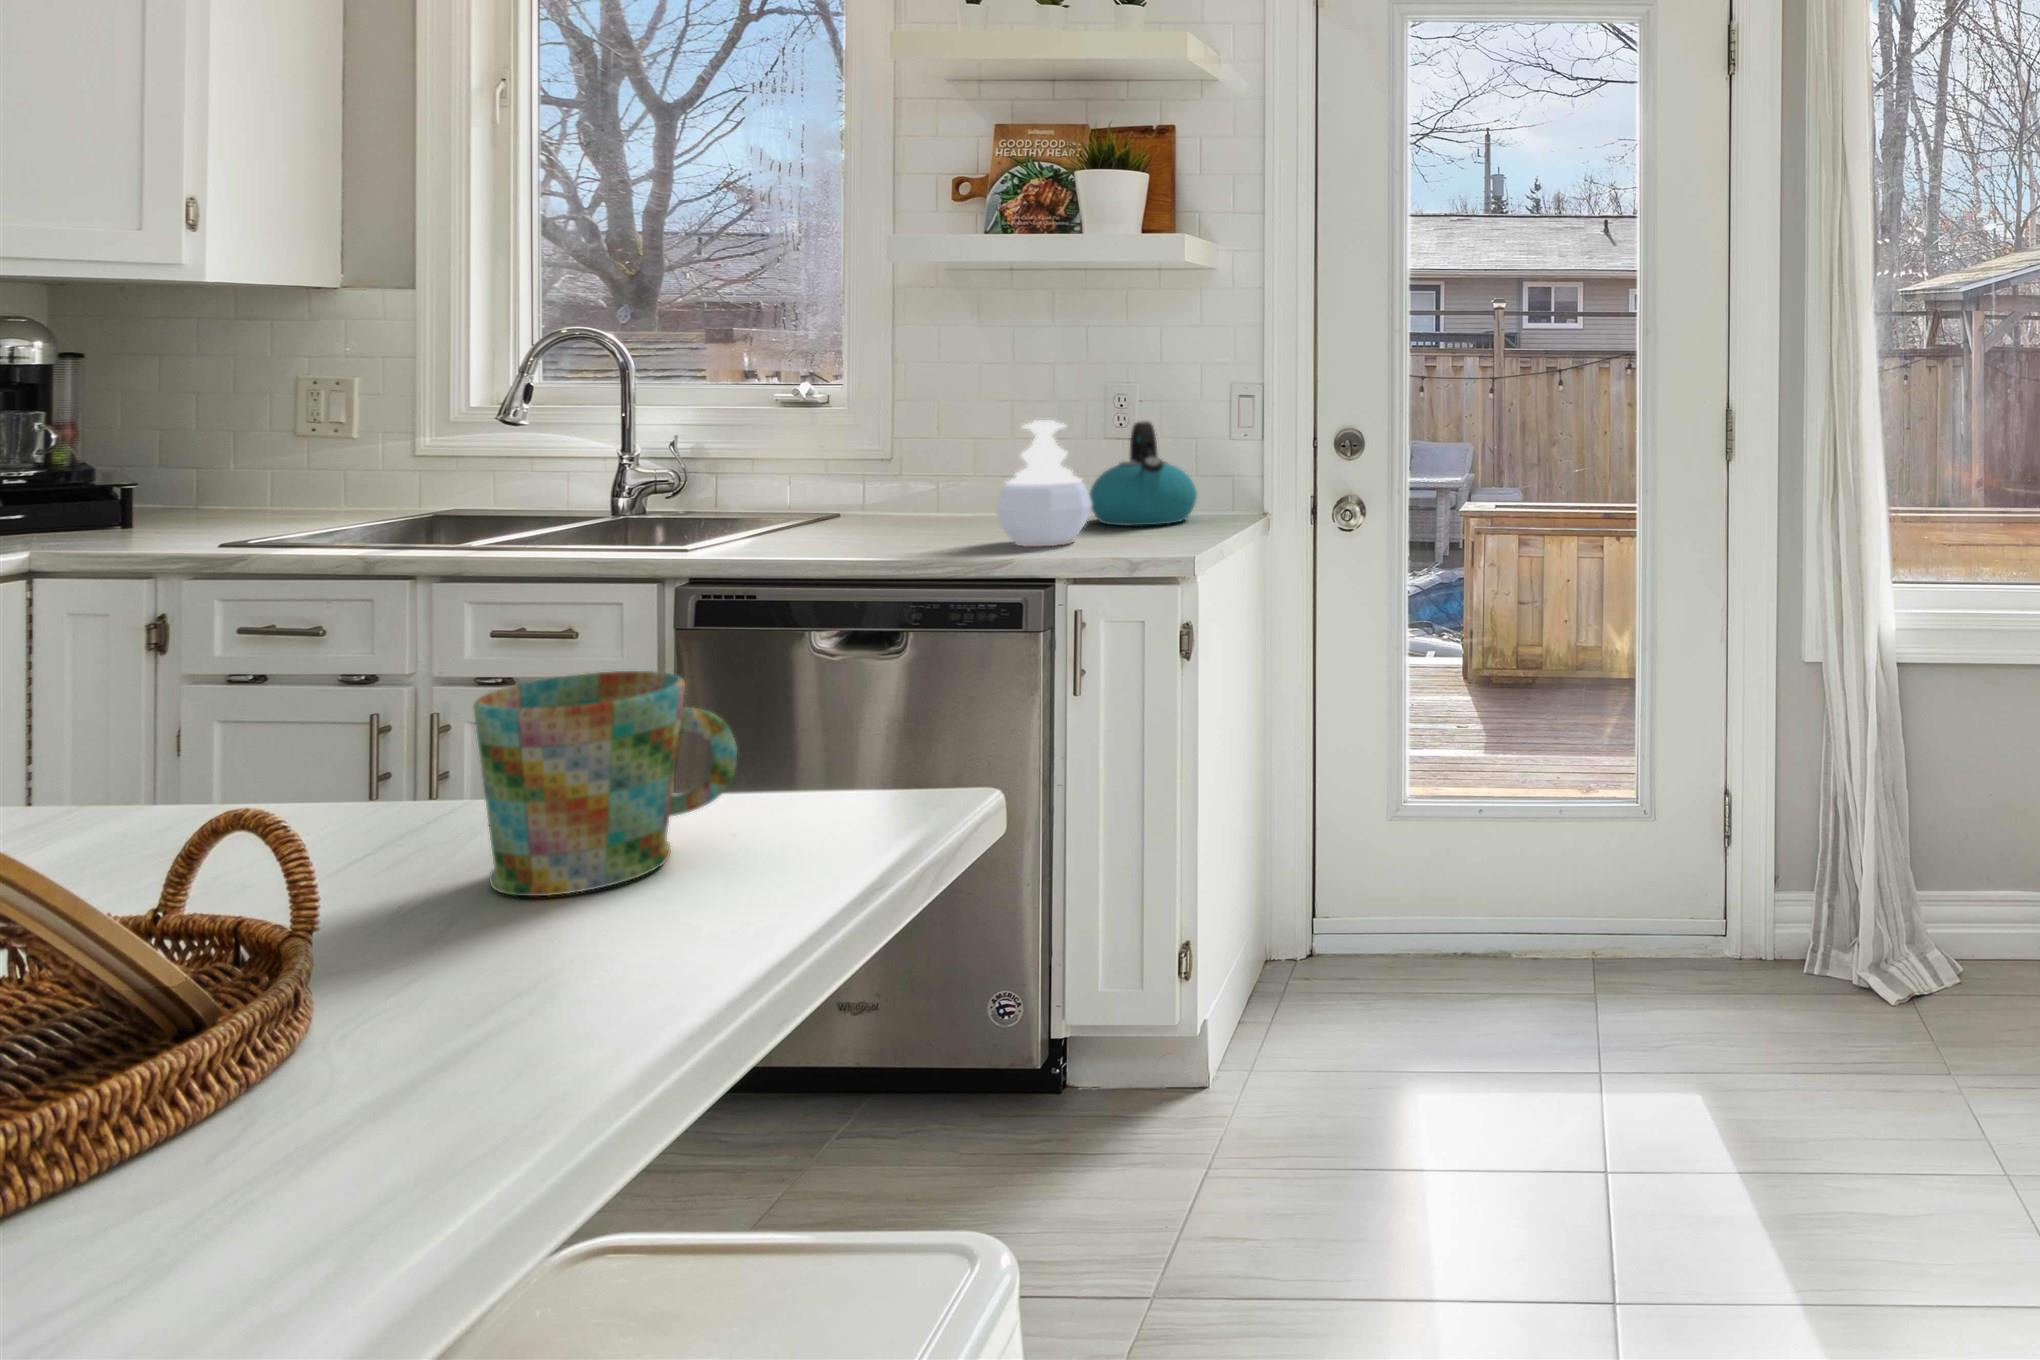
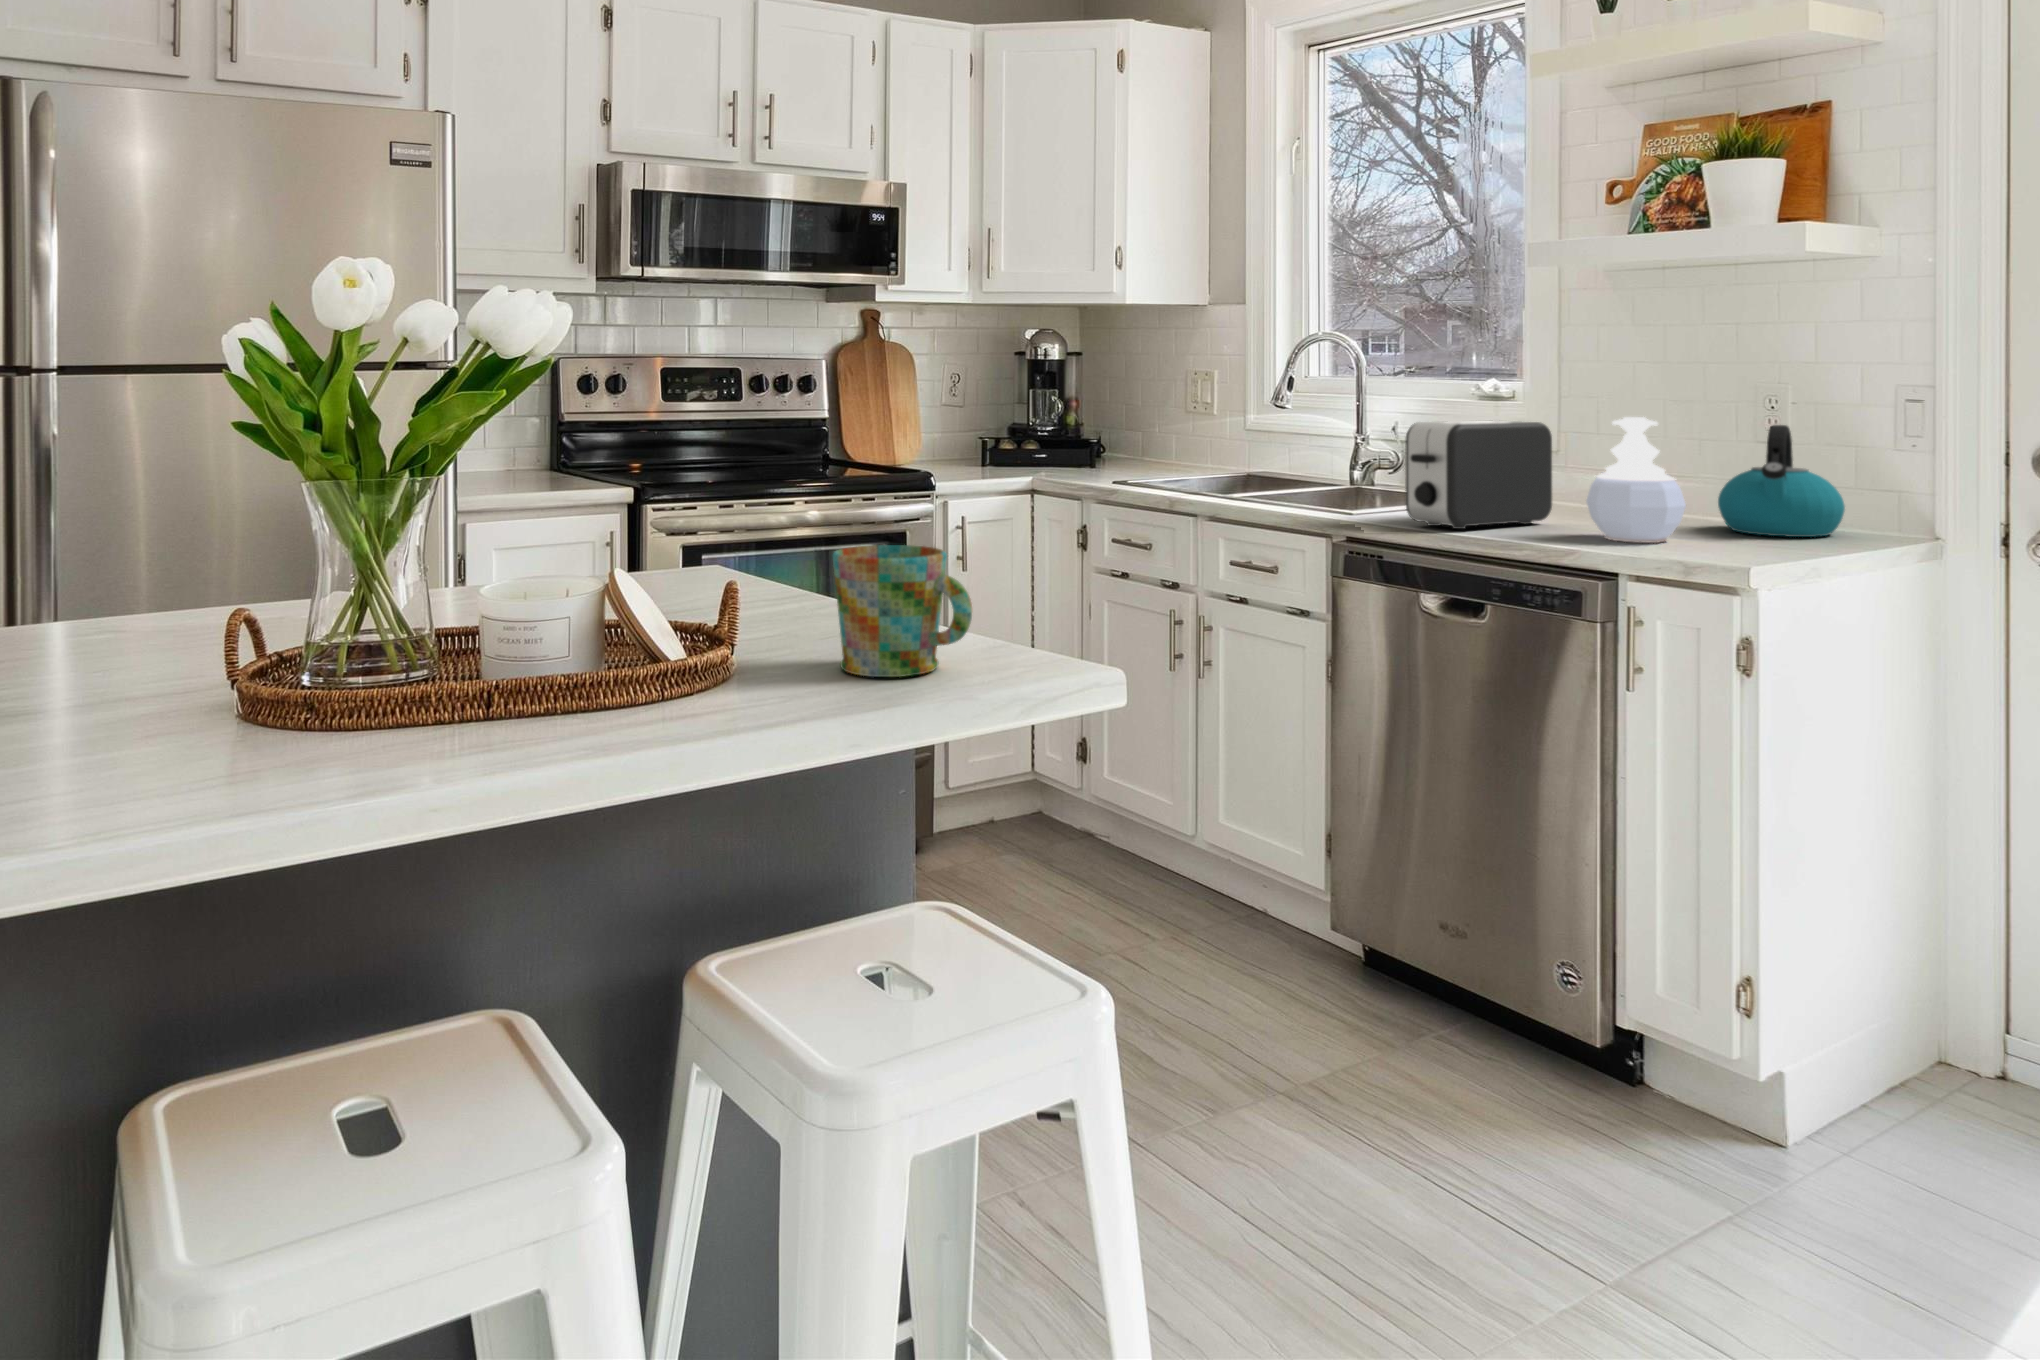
toaster: none [786,430,933,554] -> present [1405,420,1552,529]

